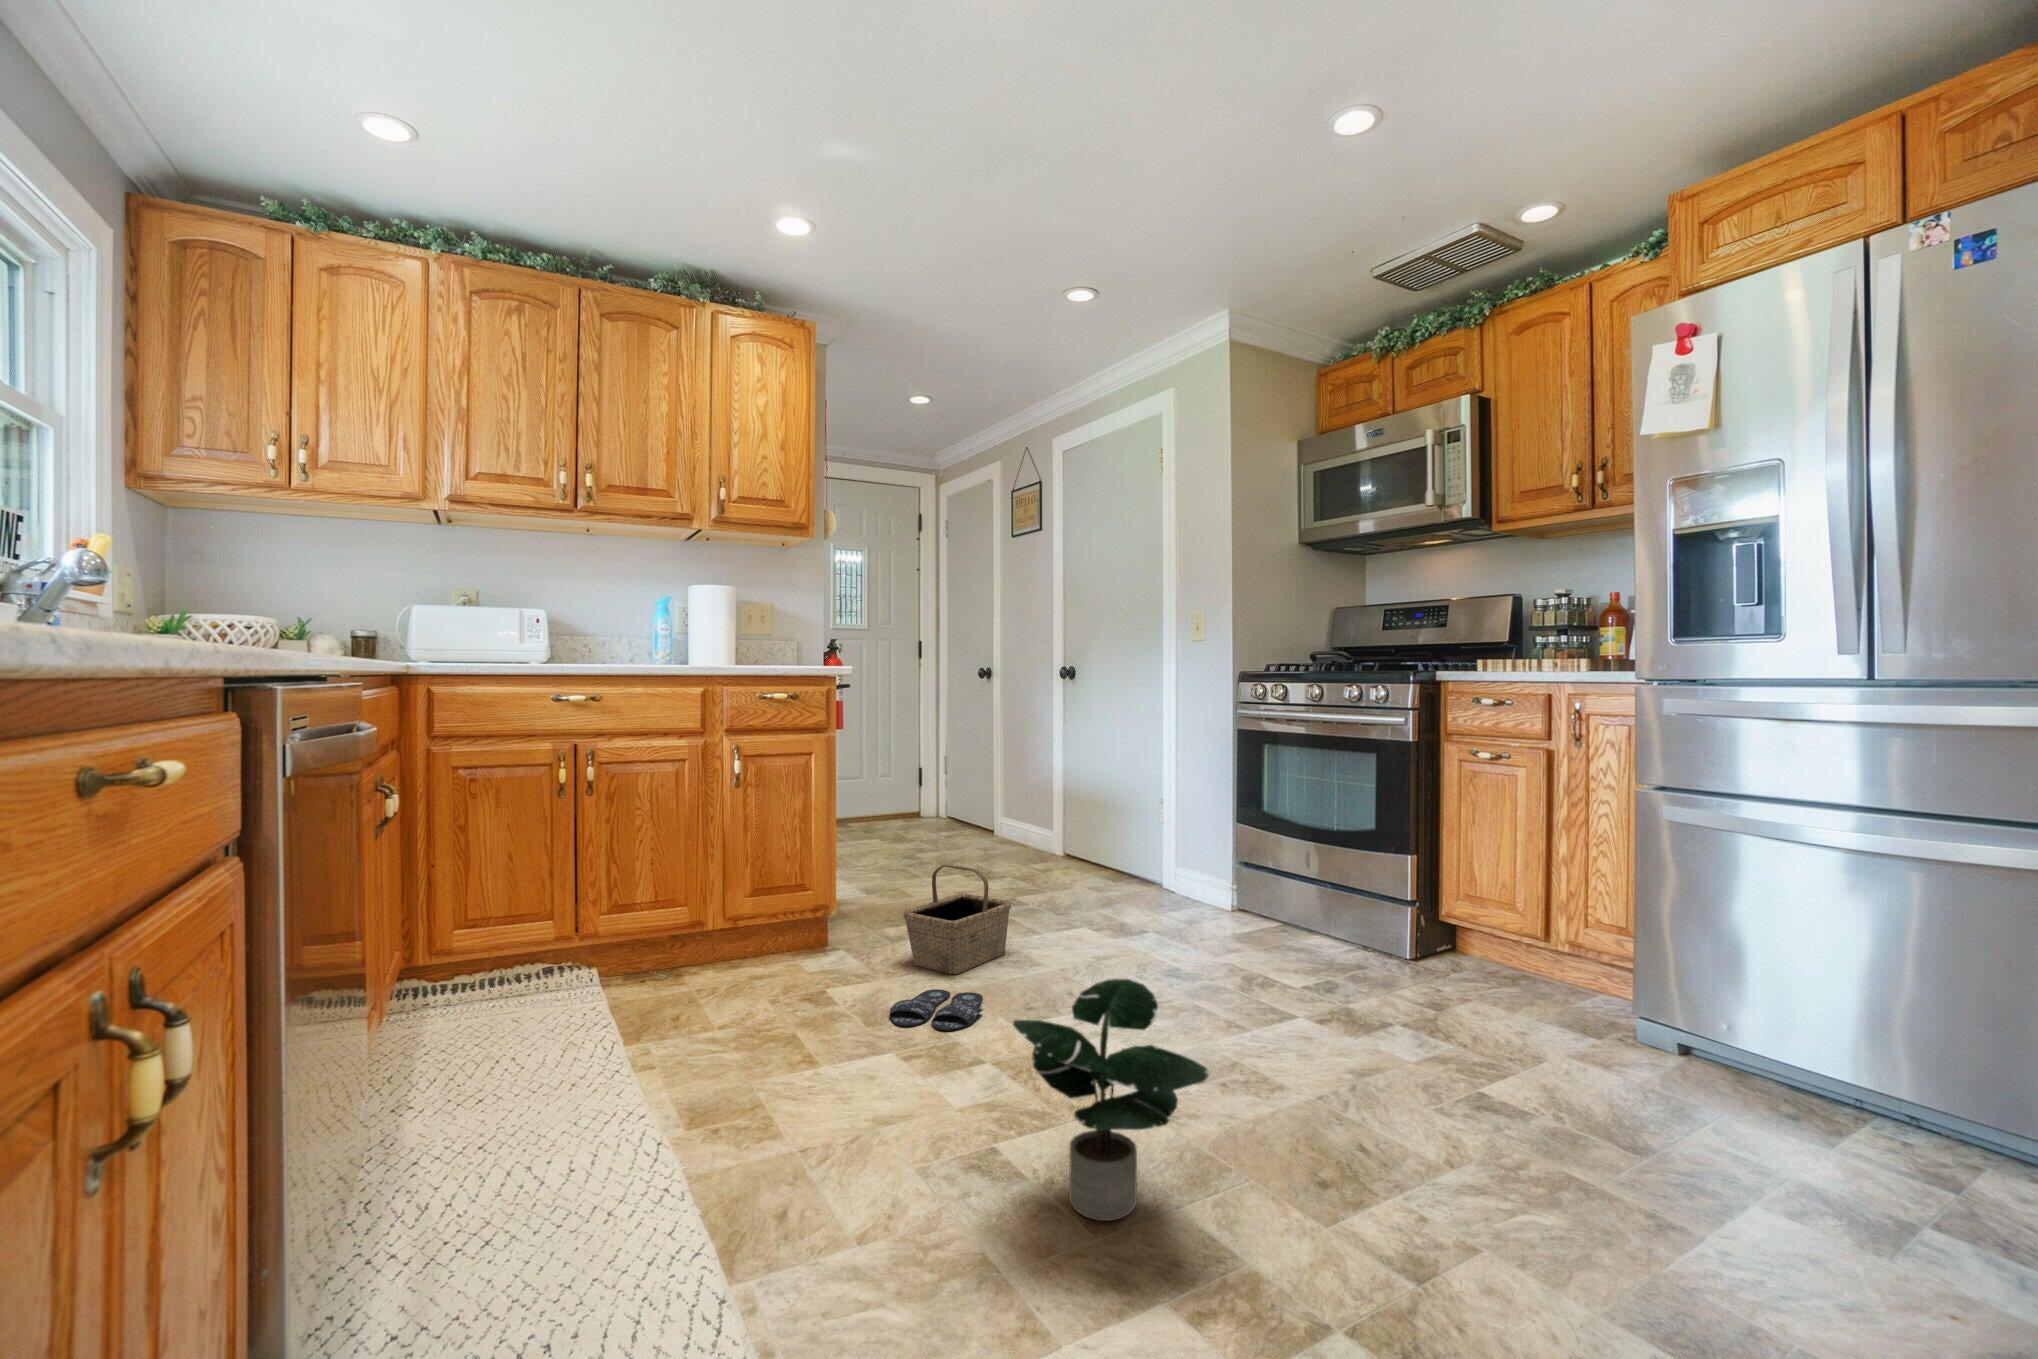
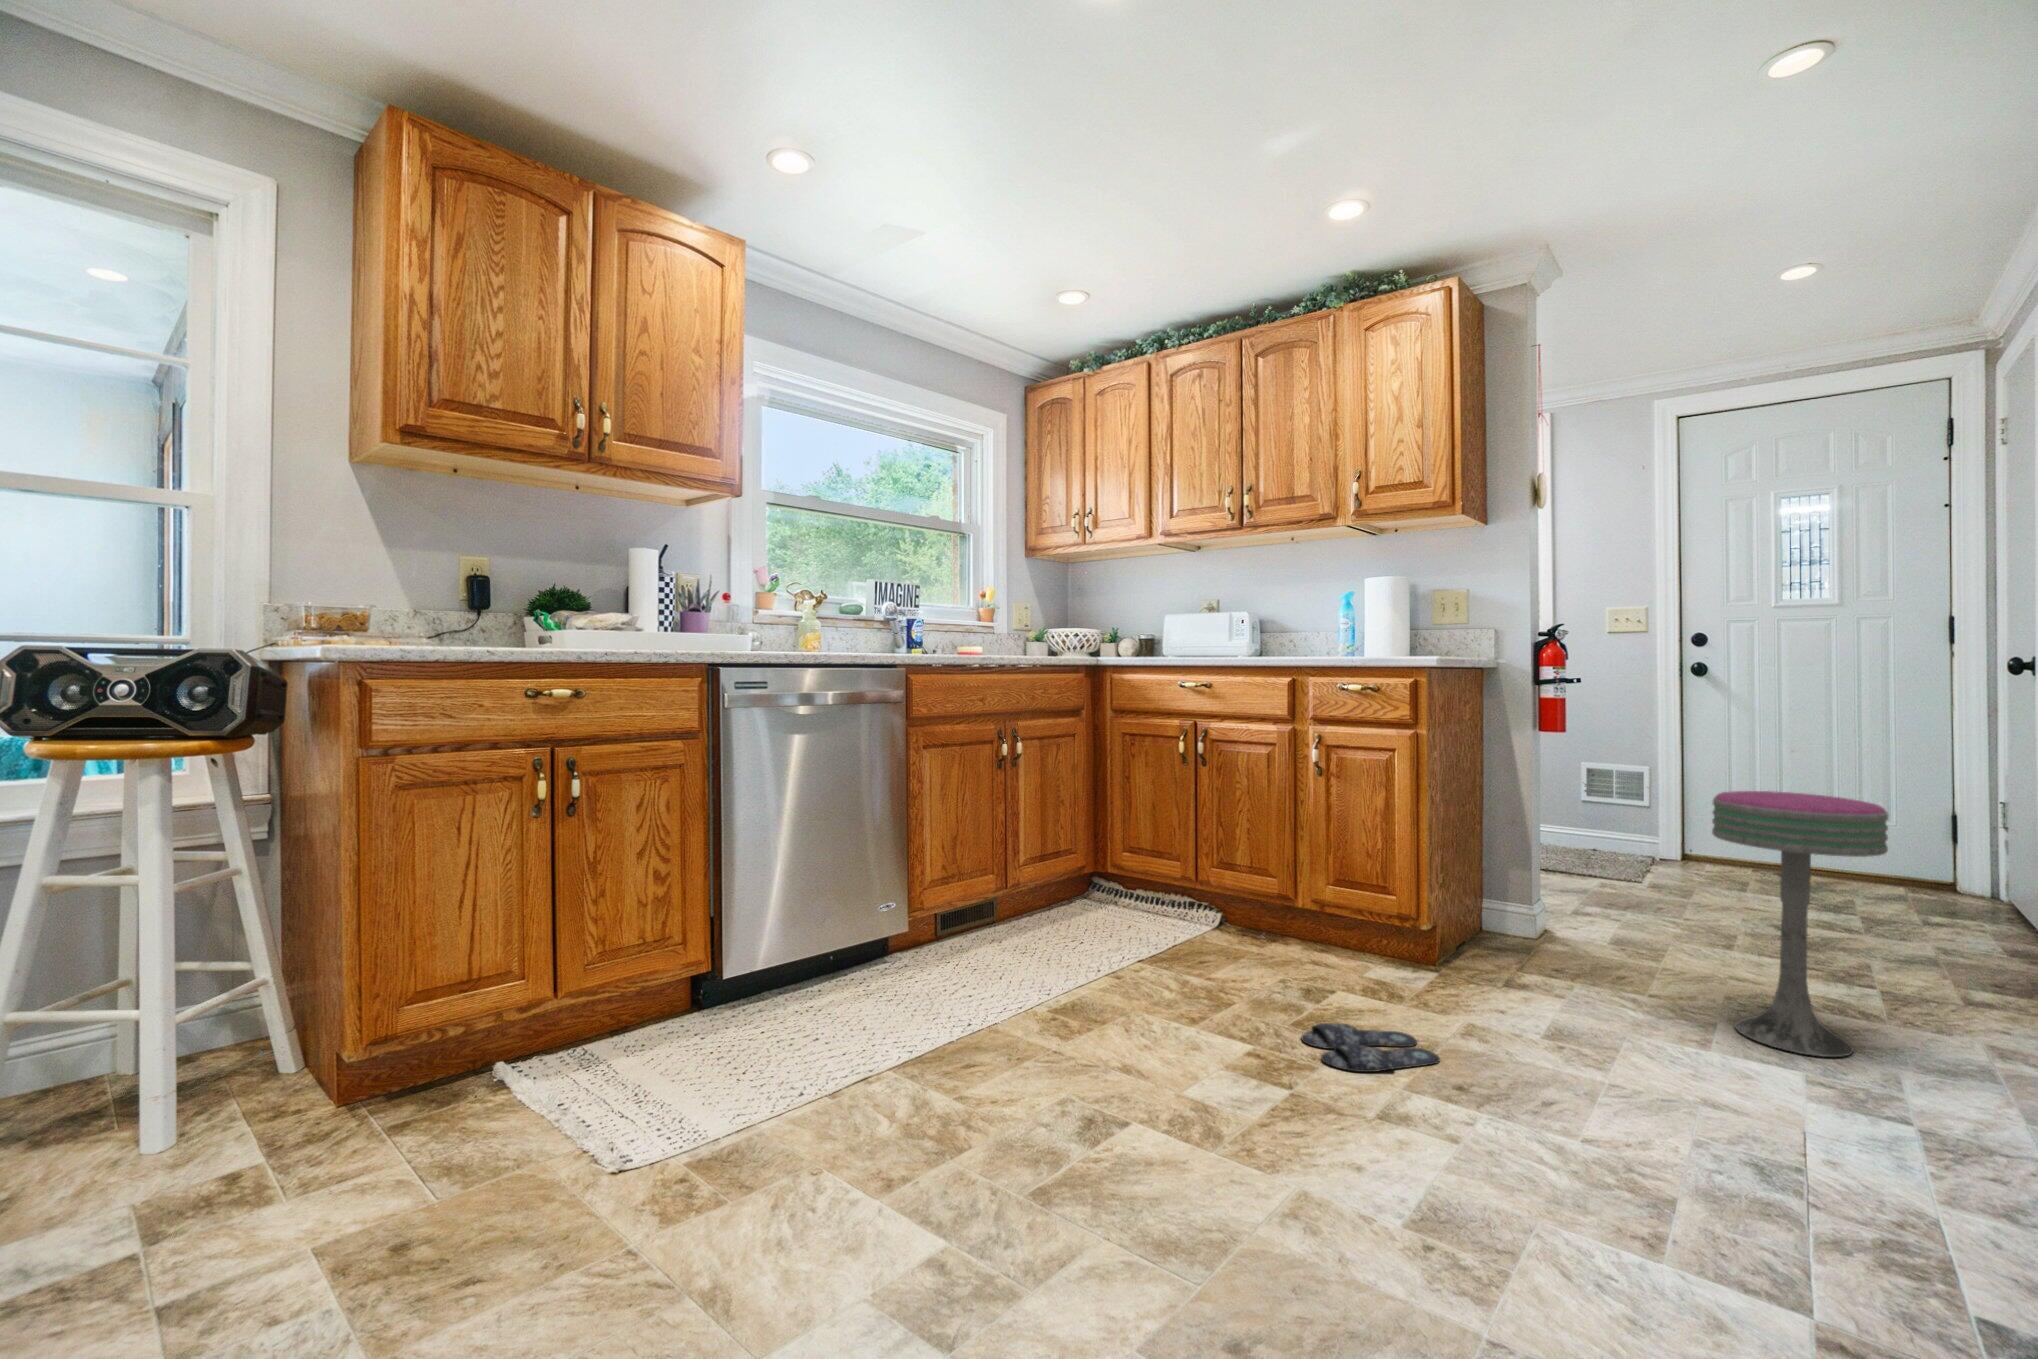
bar stool: none [997,756,1080,918] -> present [1712,791,1888,1057]
basket: present [904,865,1011,974] -> none [1444,906,1605,1049]
potted plant: present [1013,979,1209,1221] -> none [984,989,1185,1236]

